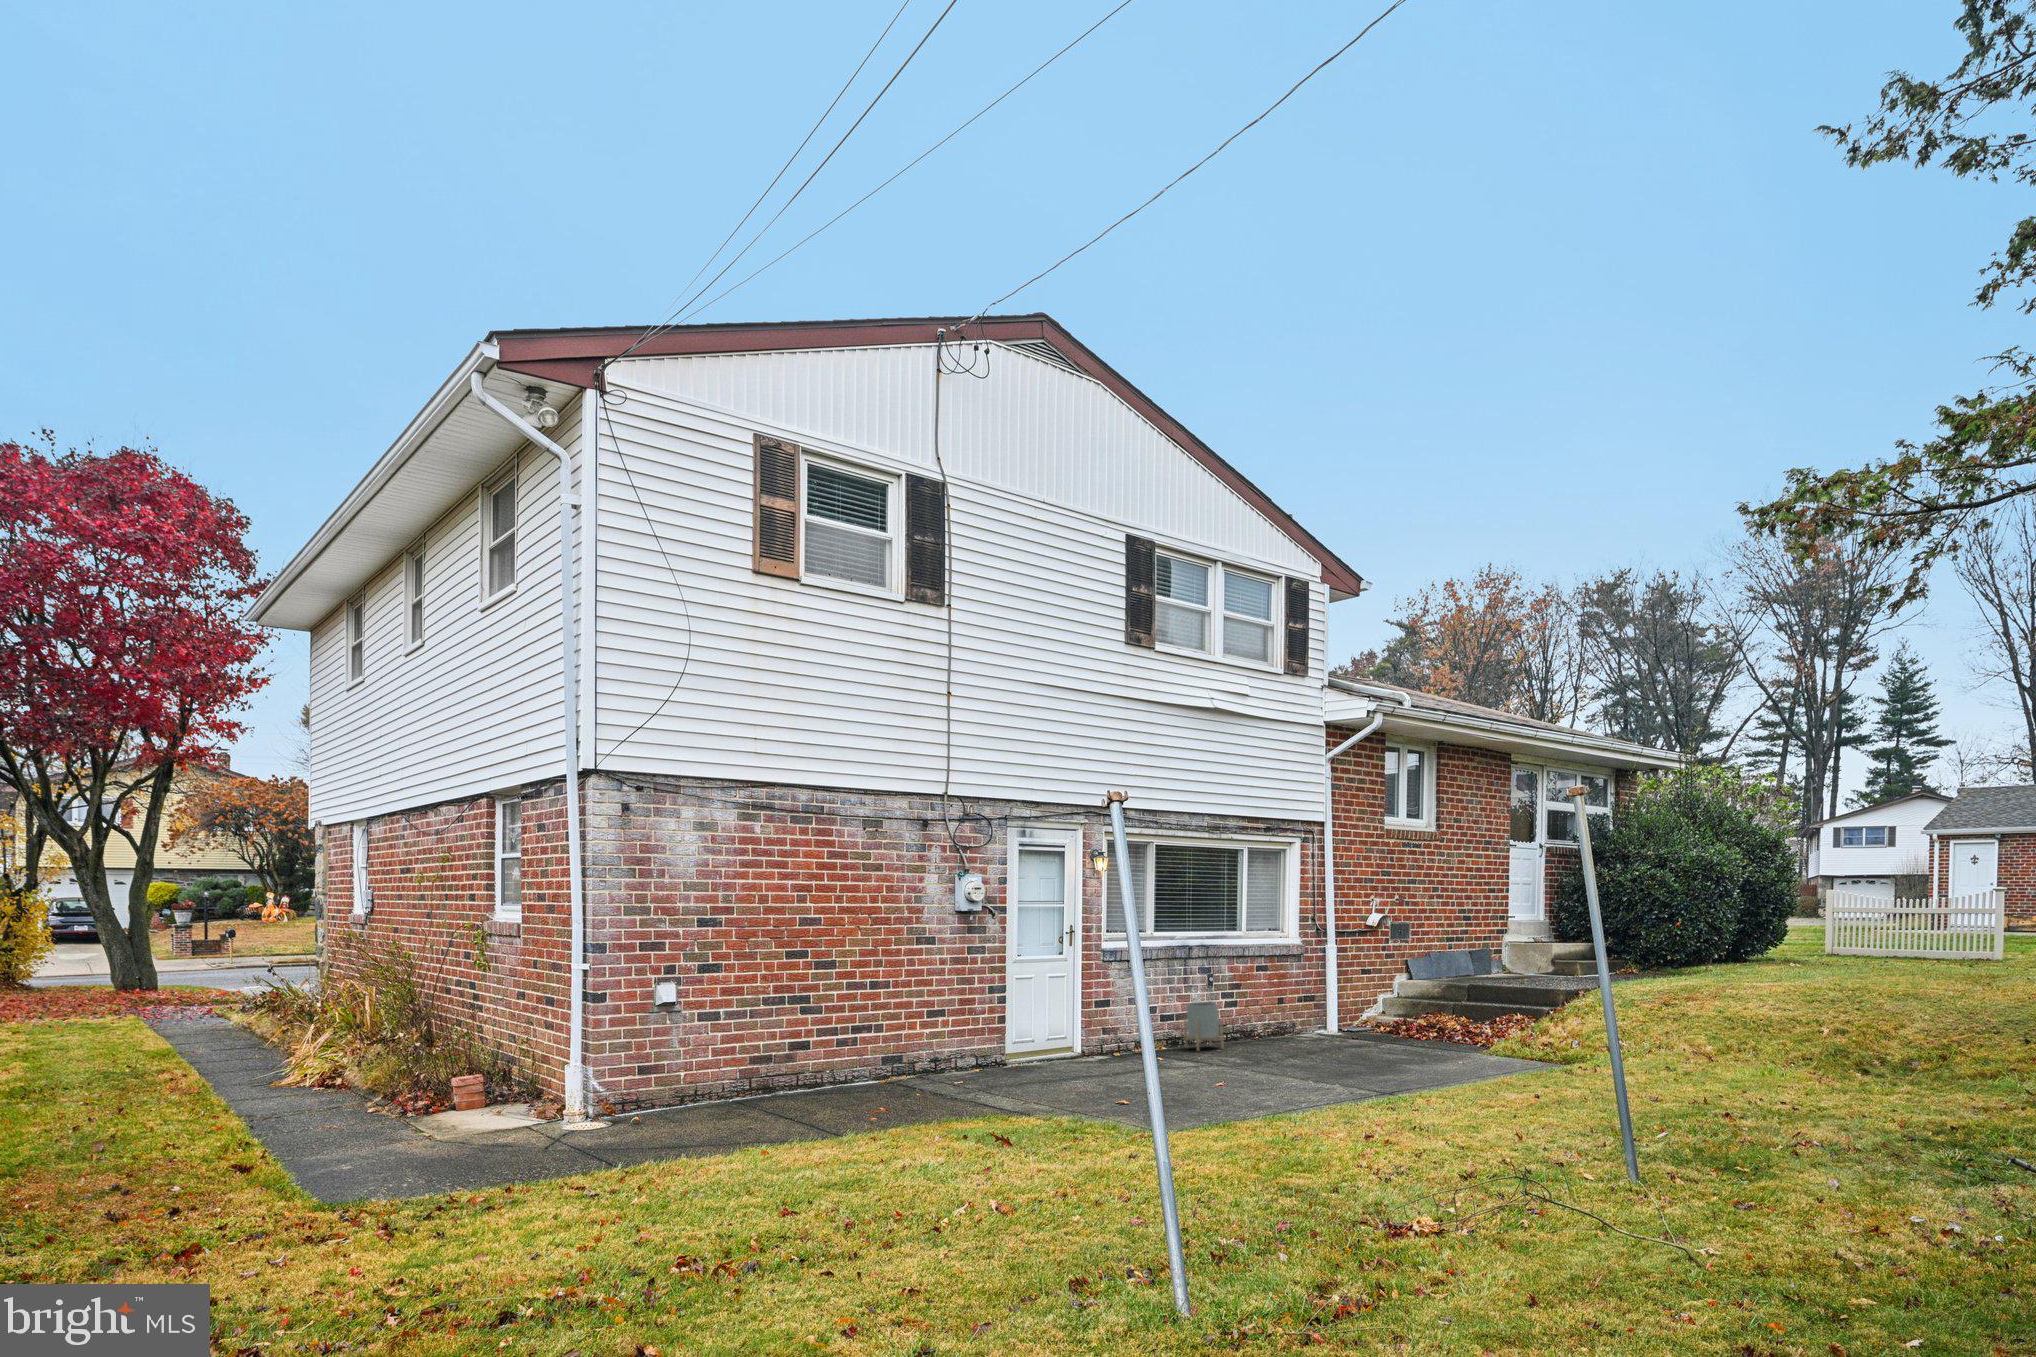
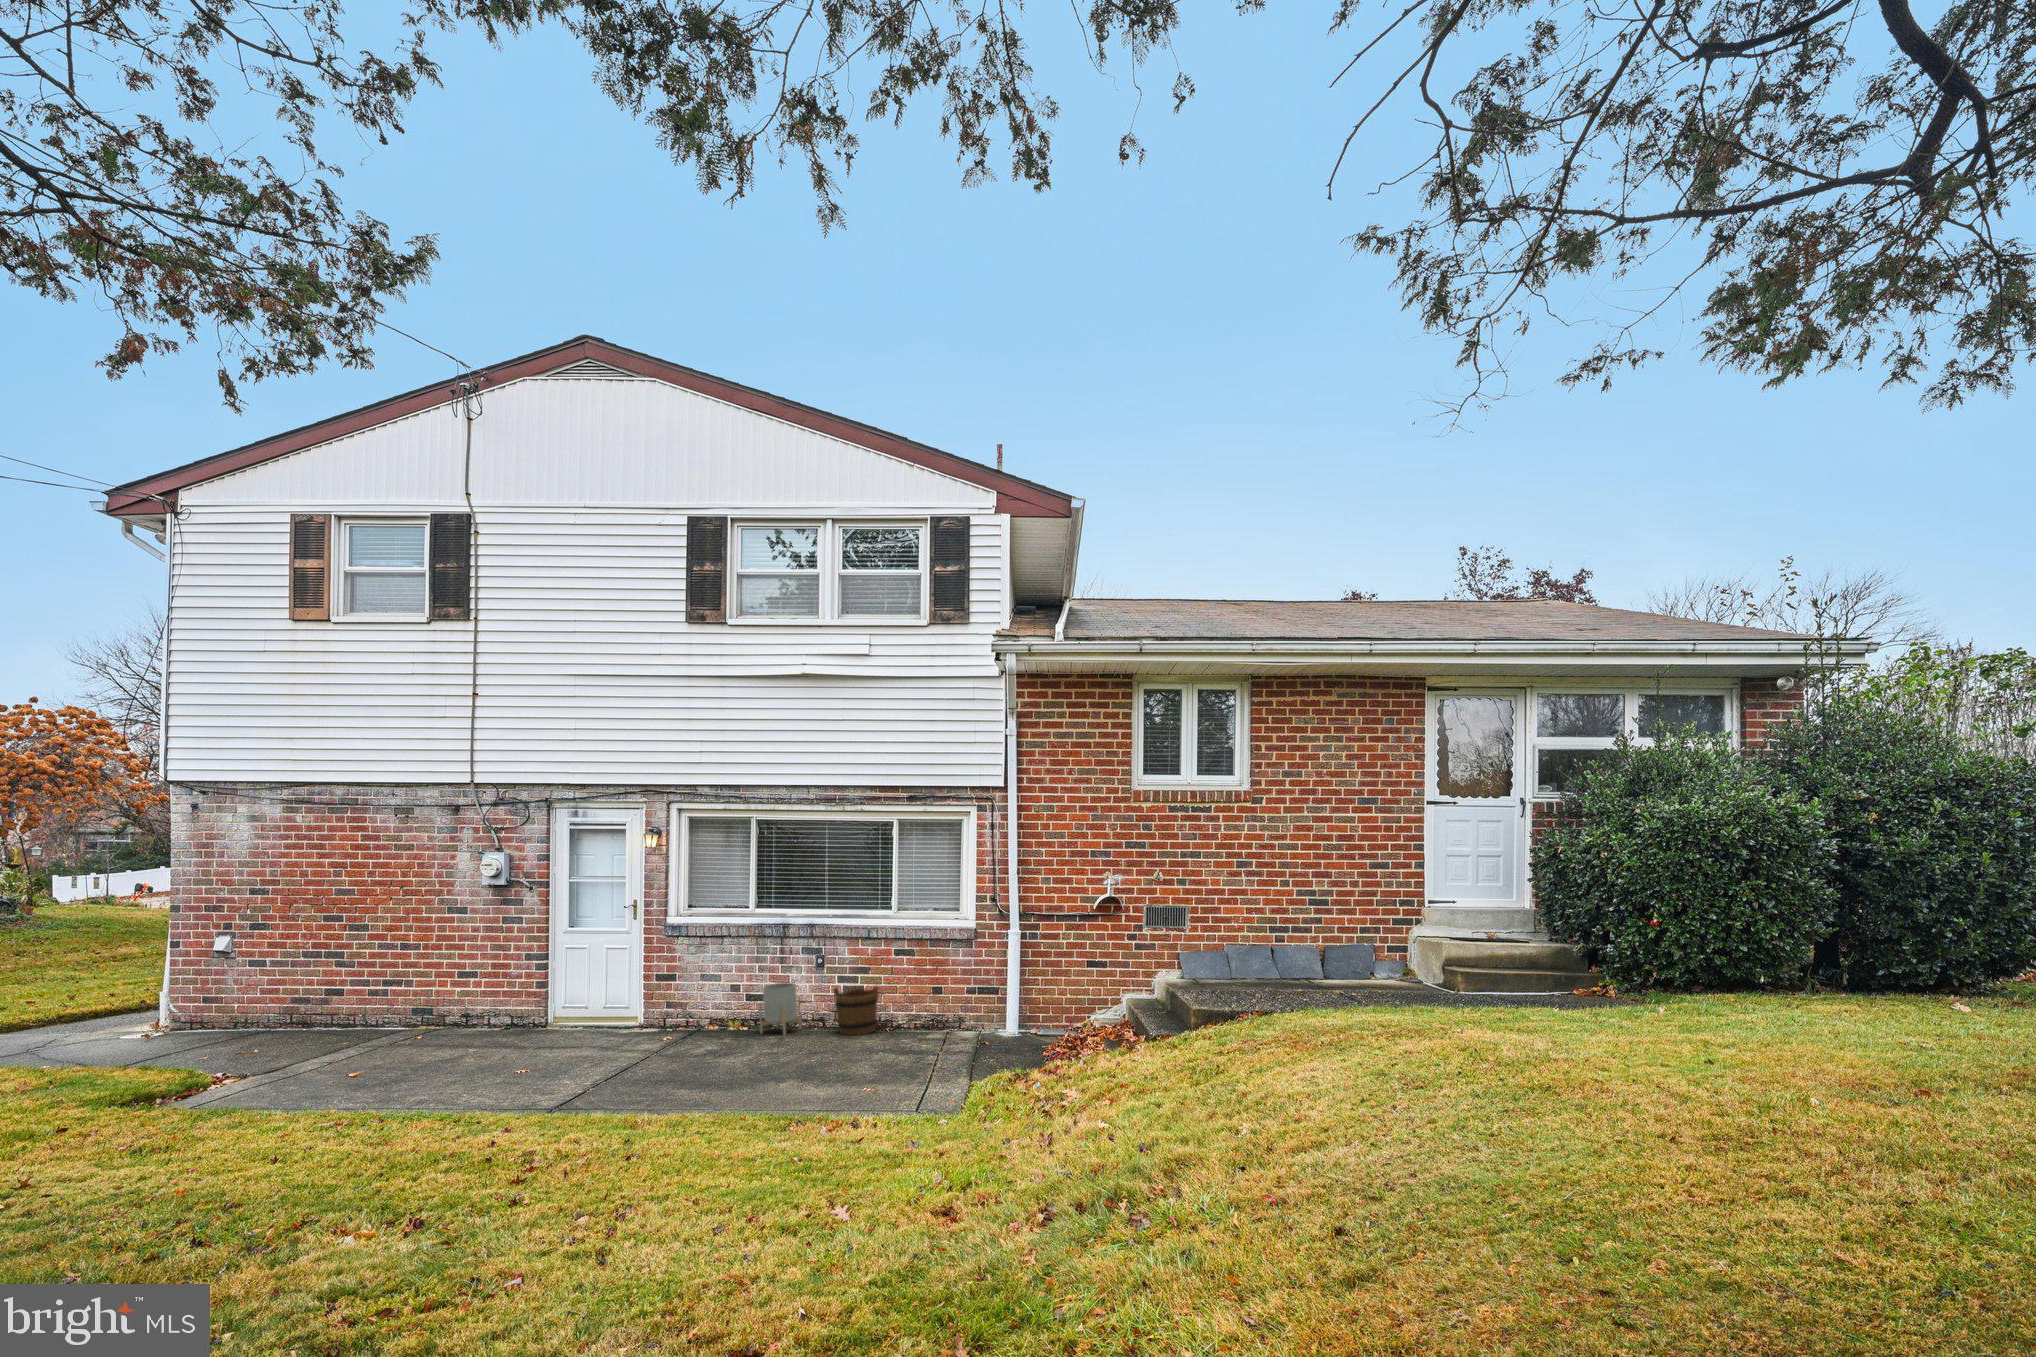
bucket: none [1233,998,1275,1044] -> present [833,986,879,1035]

